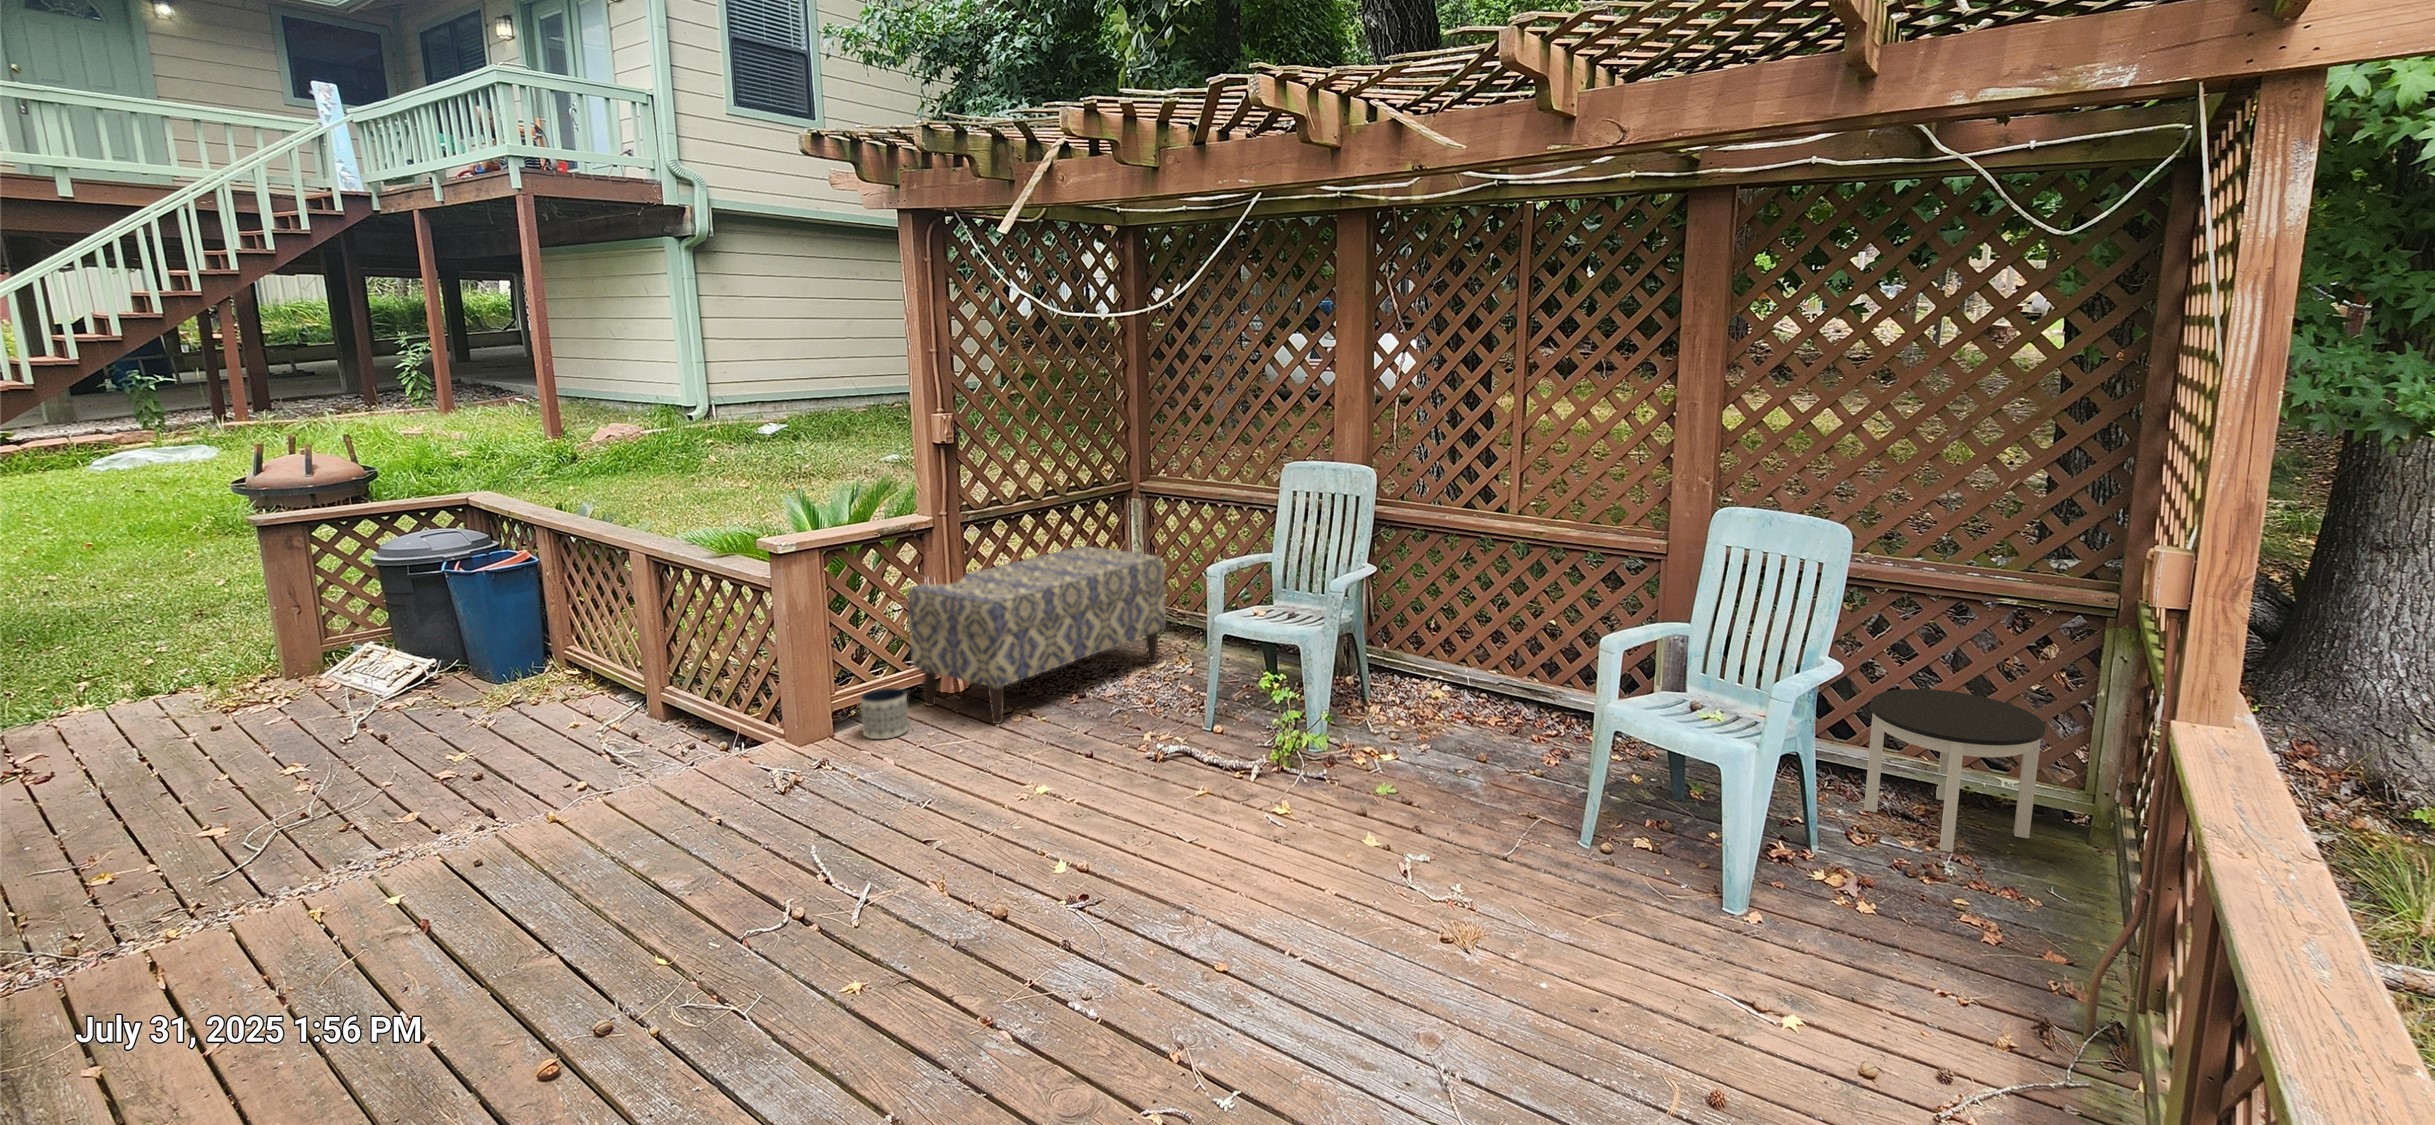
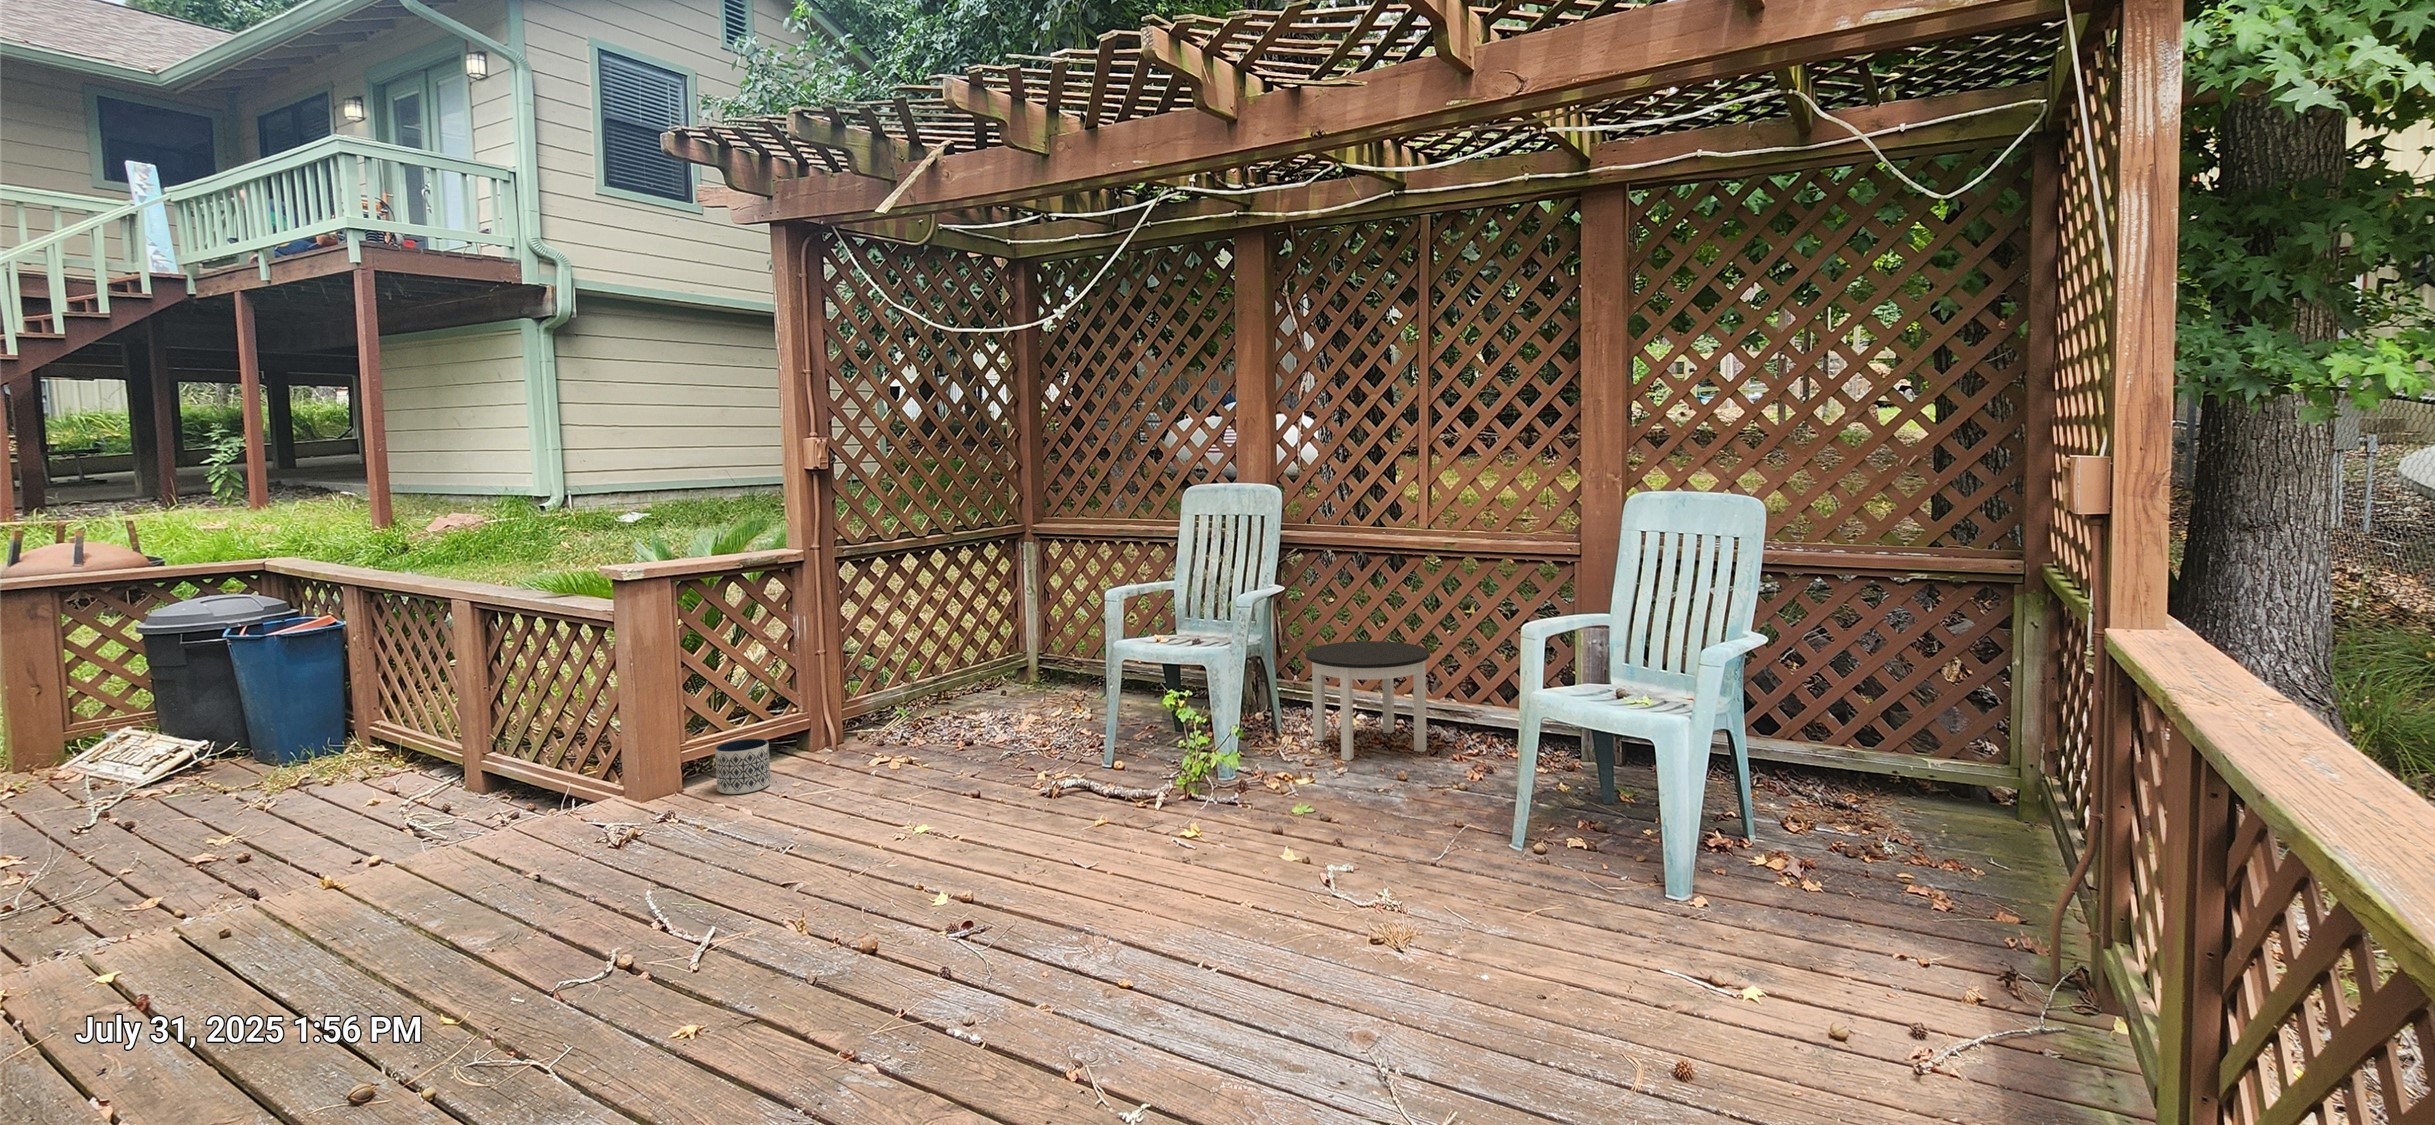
bench: present [908,546,1166,724] -> none [772,595,1058,775]
round table: present [1864,689,2046,852] -> present [1306,641,1430,761]

